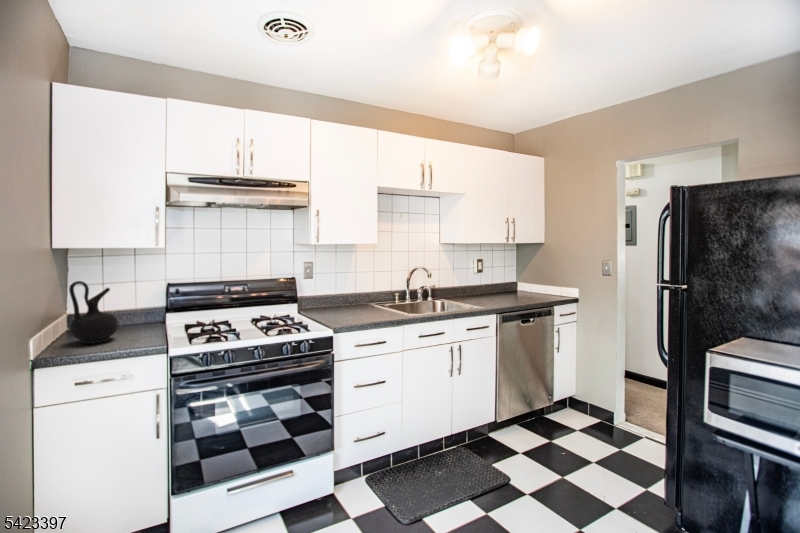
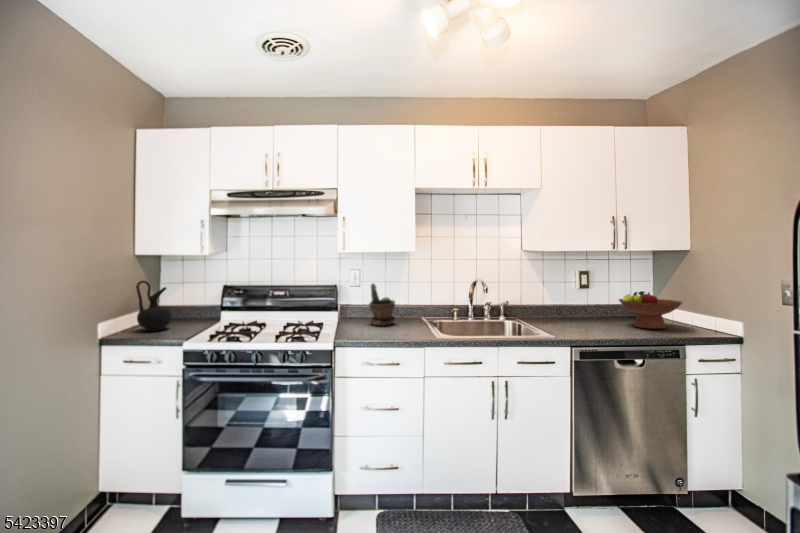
fruit bowl: none [507,272,547,298] -> present [619,291,683,329]
potted plant: none [335,273,359,312] -> present [369,283,395,326]

